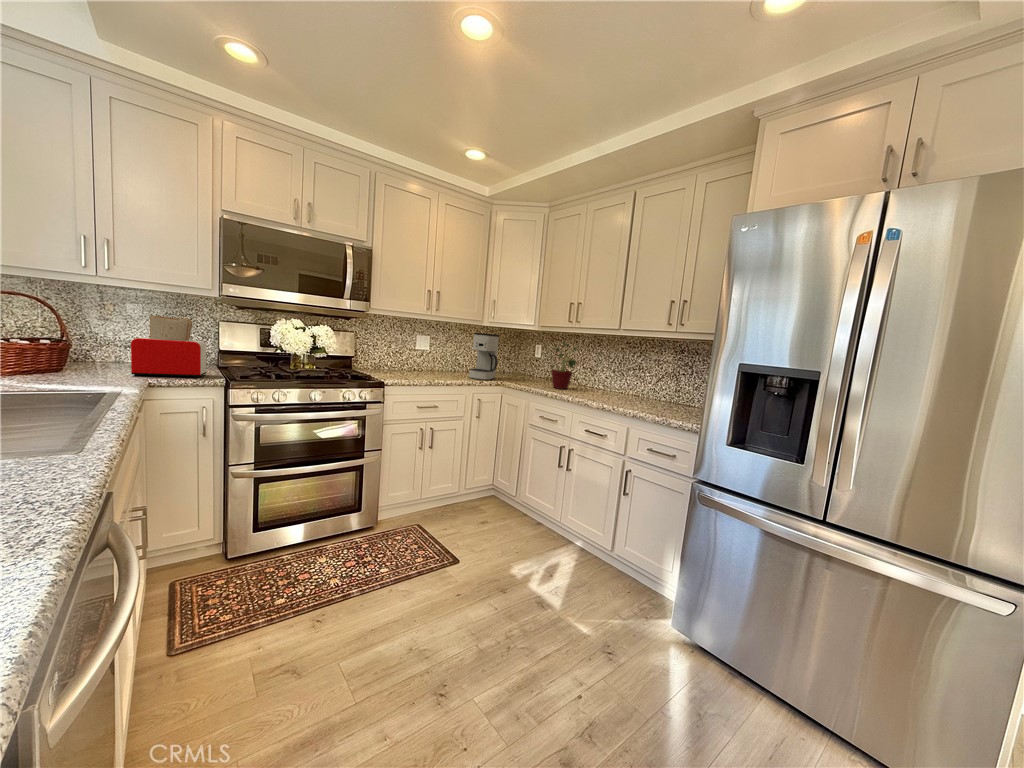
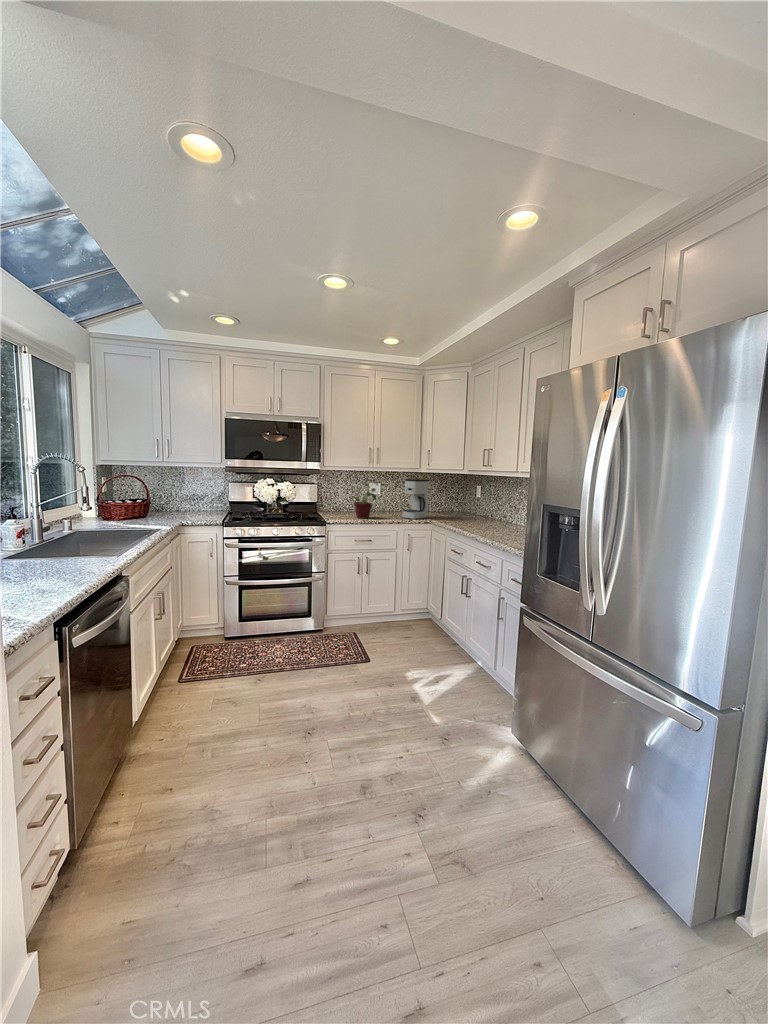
toaster: present [129,316,206,378] -> none [174,483,214,520]
potted plant: present [550,342,577,389] -> present [354,480,378,518]

